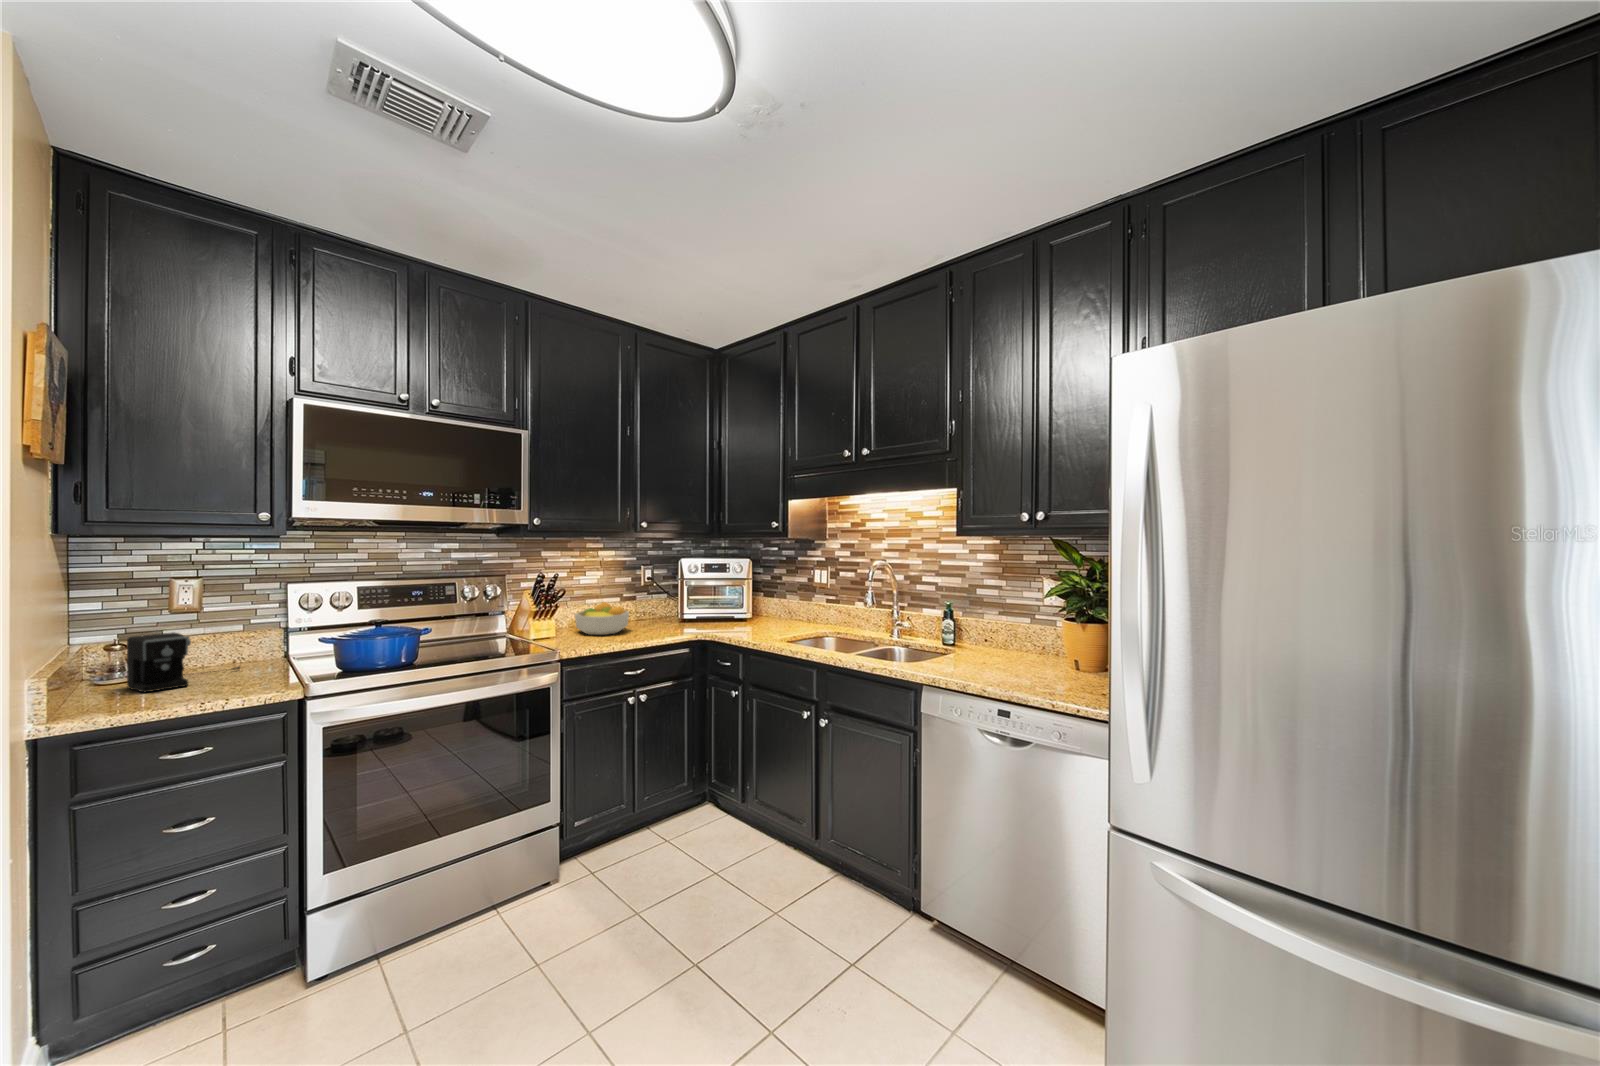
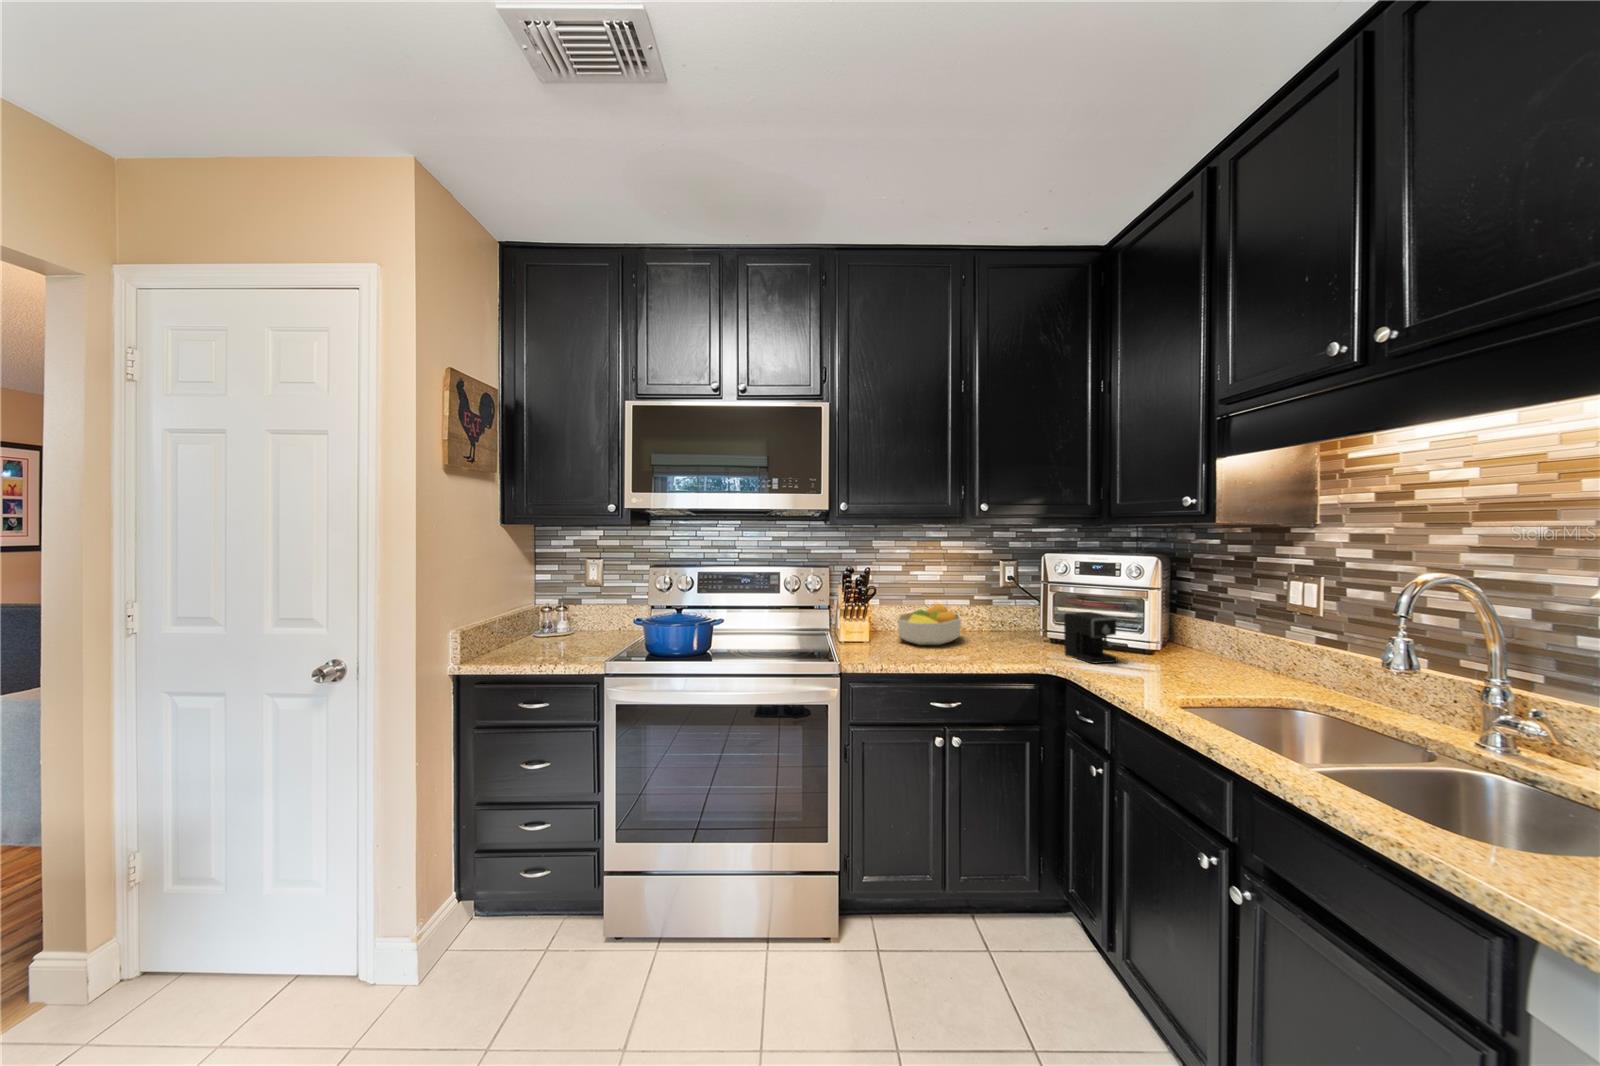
coffee maker: present [127,632,240,692] -> present [1064,612,1124,664]

